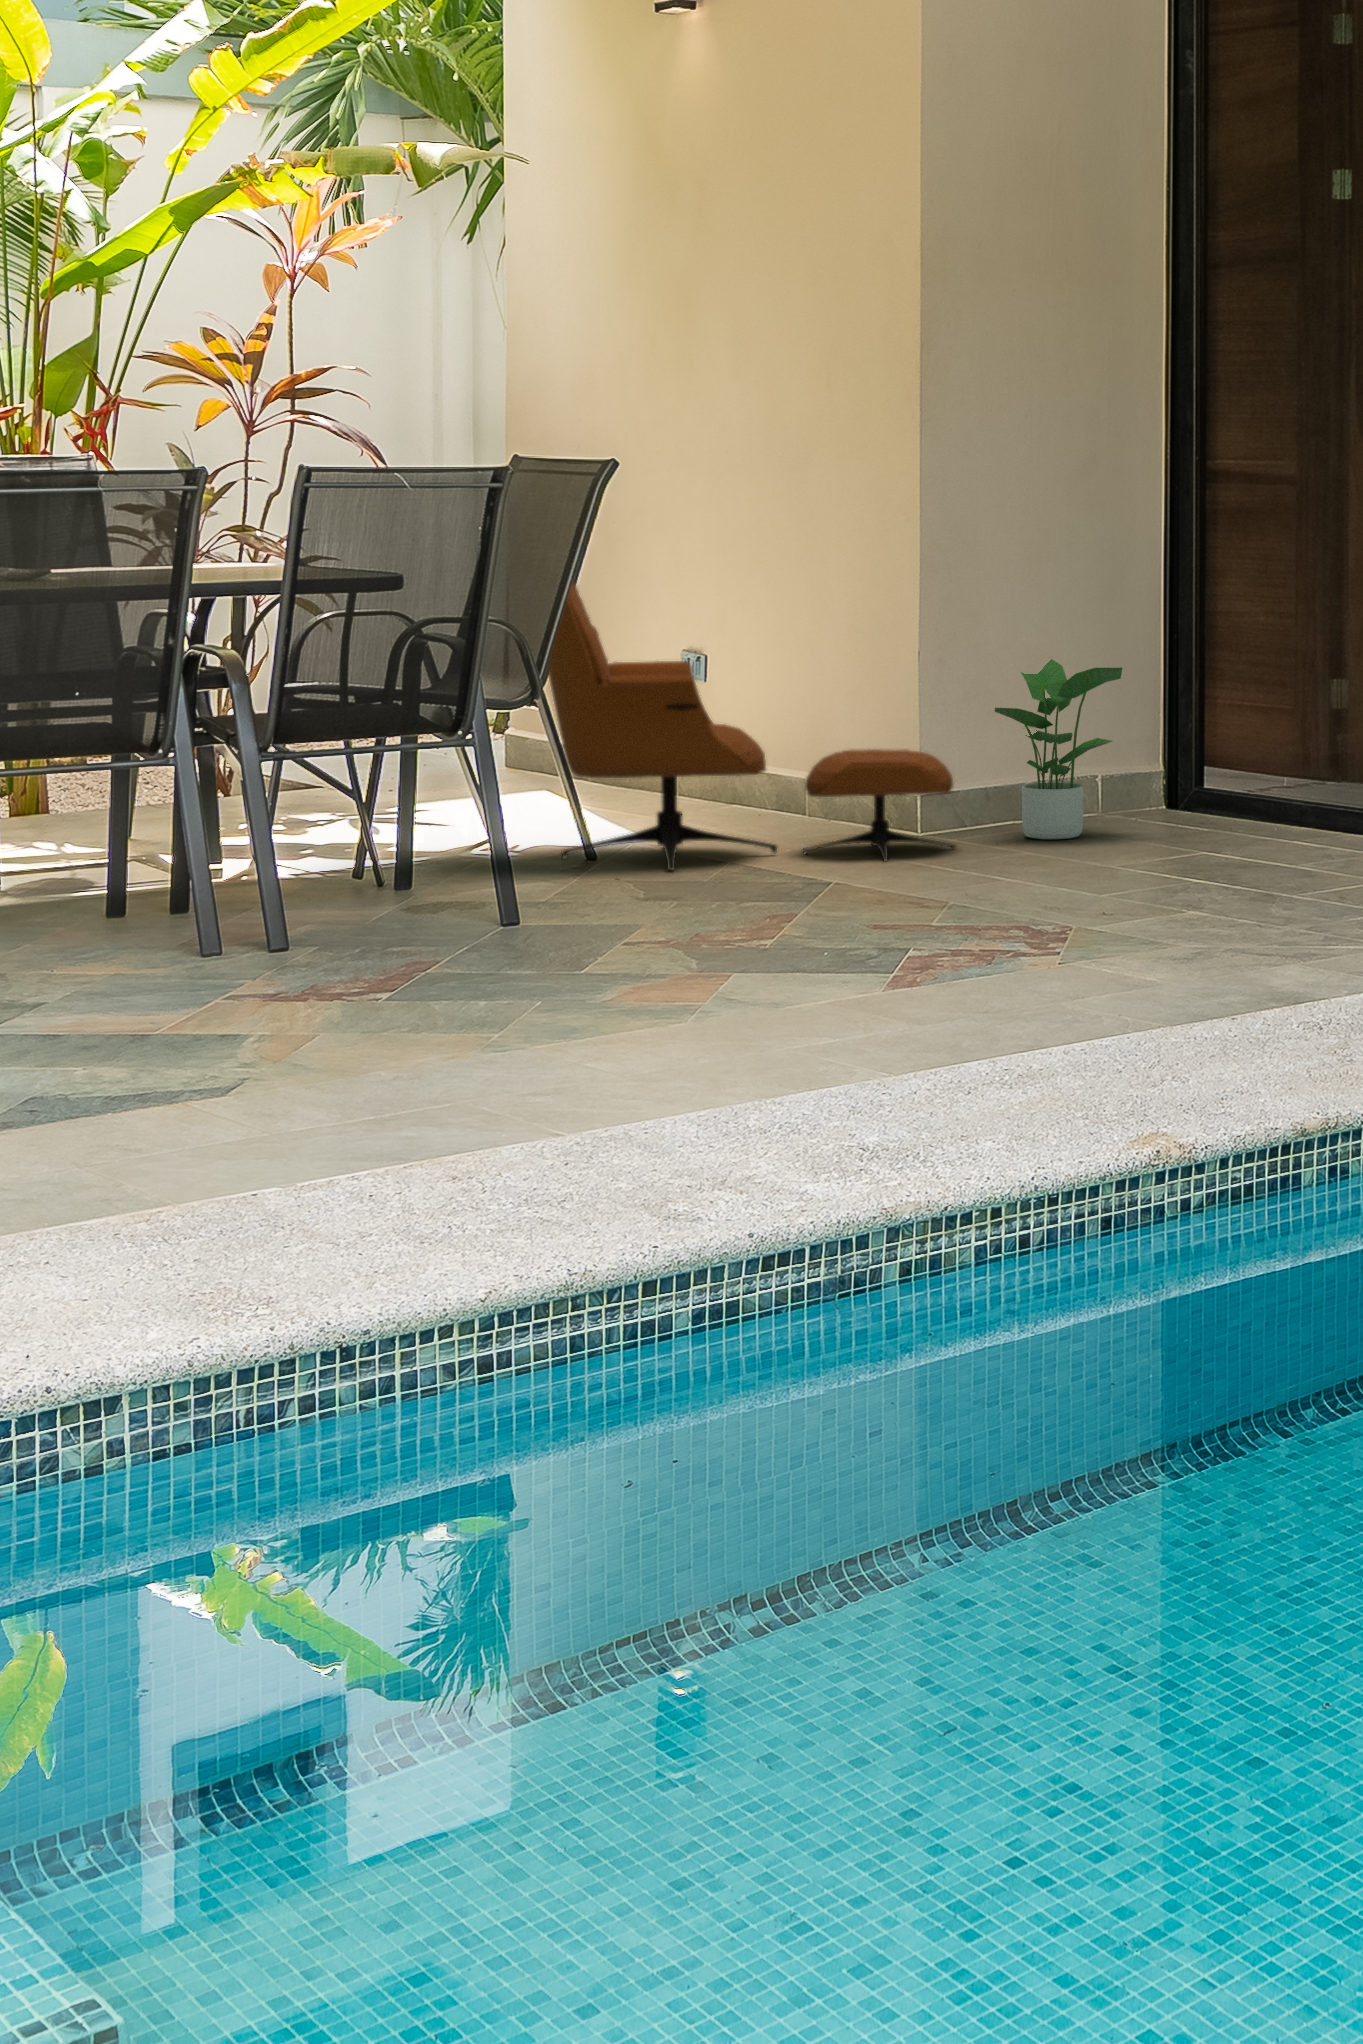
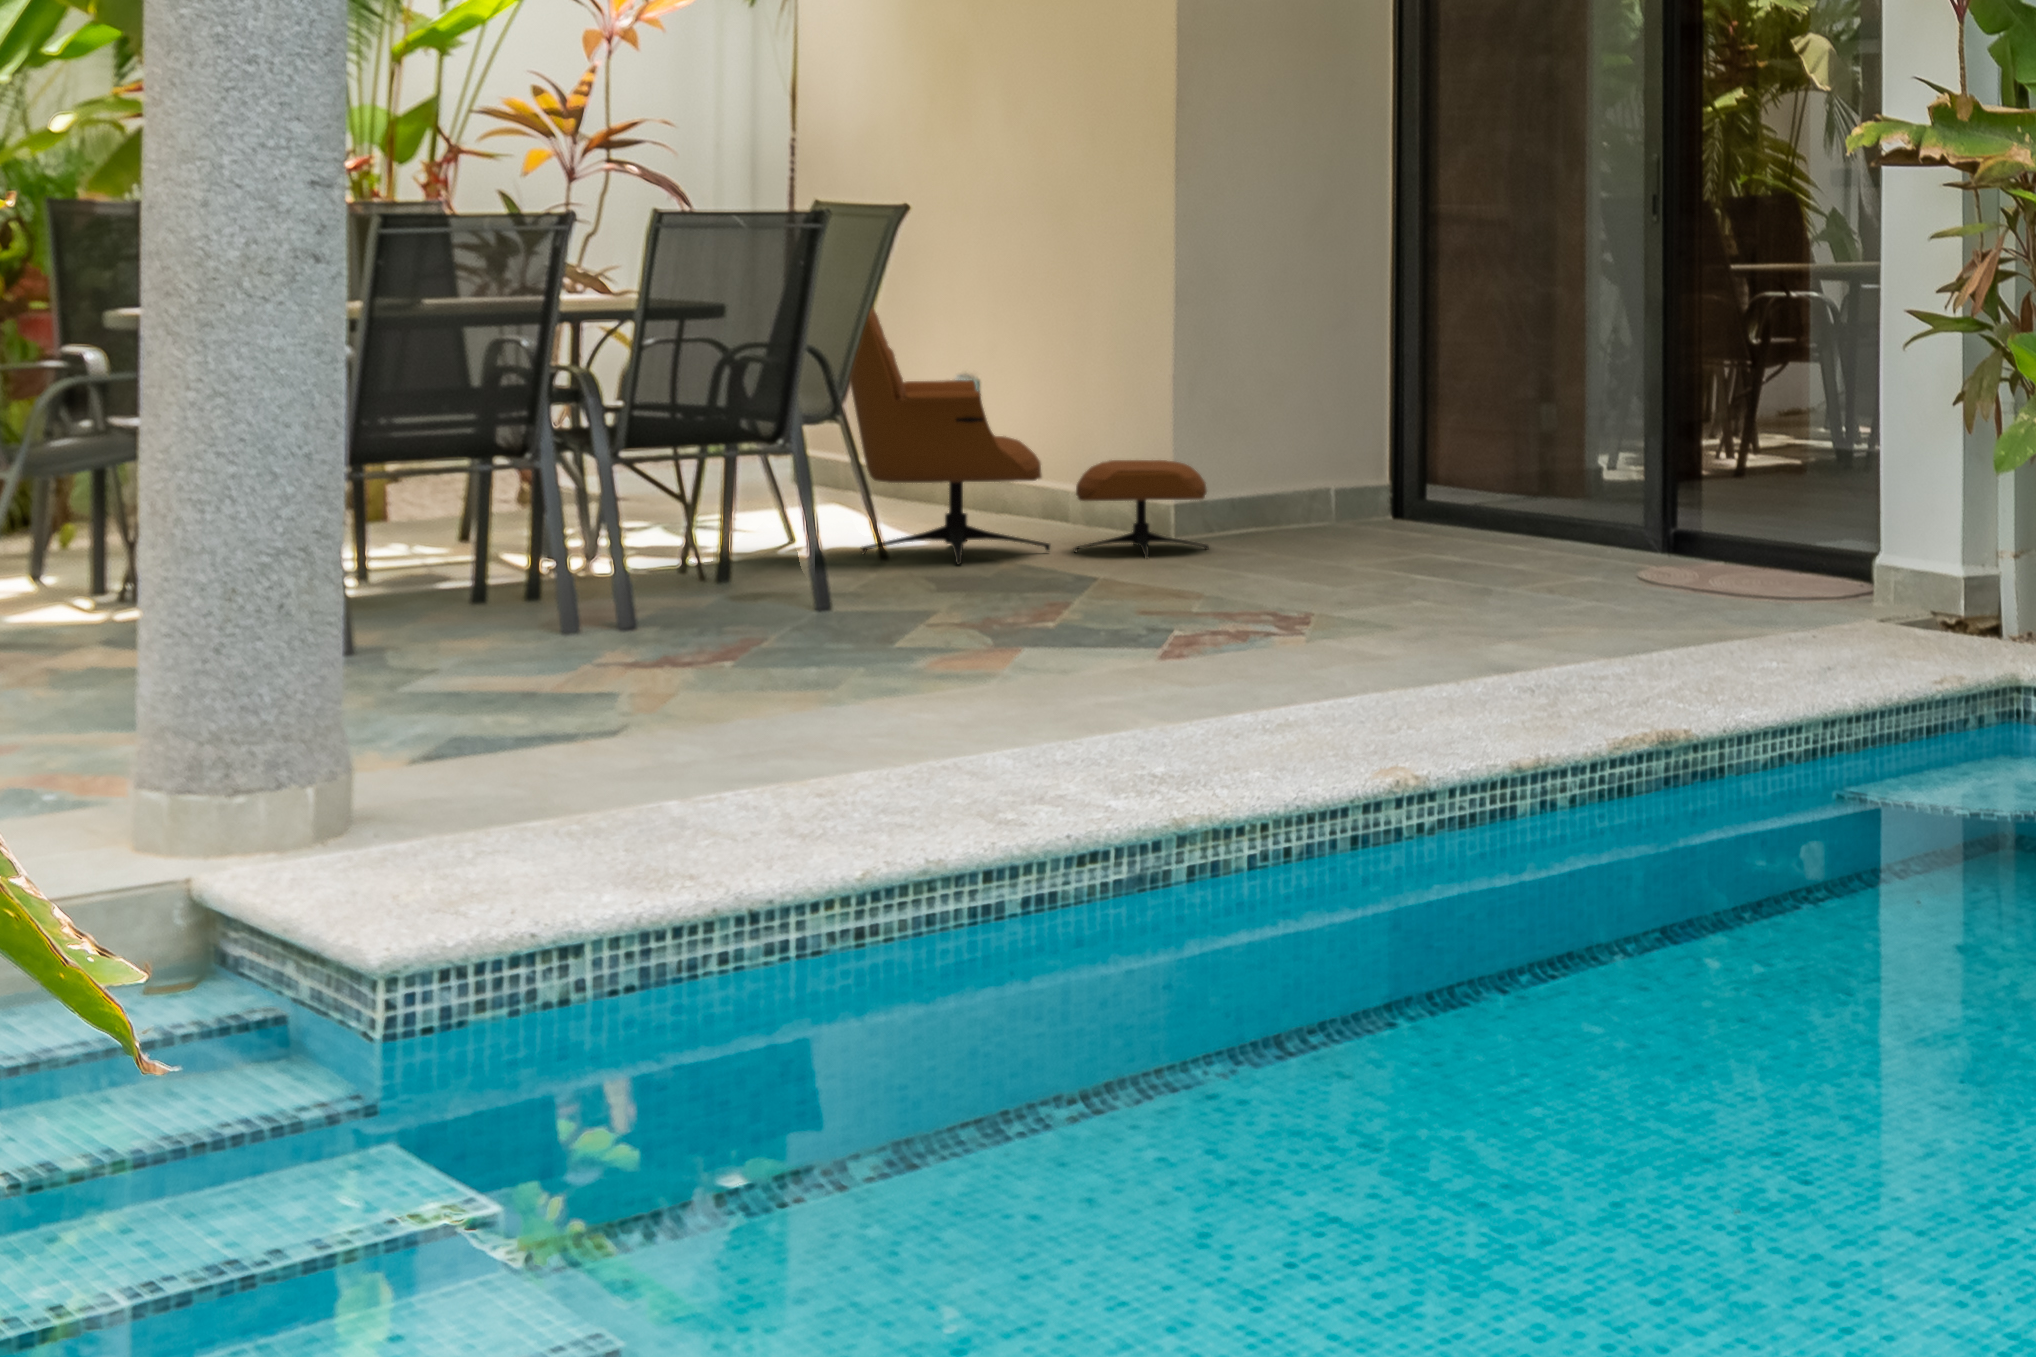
potted plant: present [995,659,1122,839] -> none [1243,374,1357,541]

